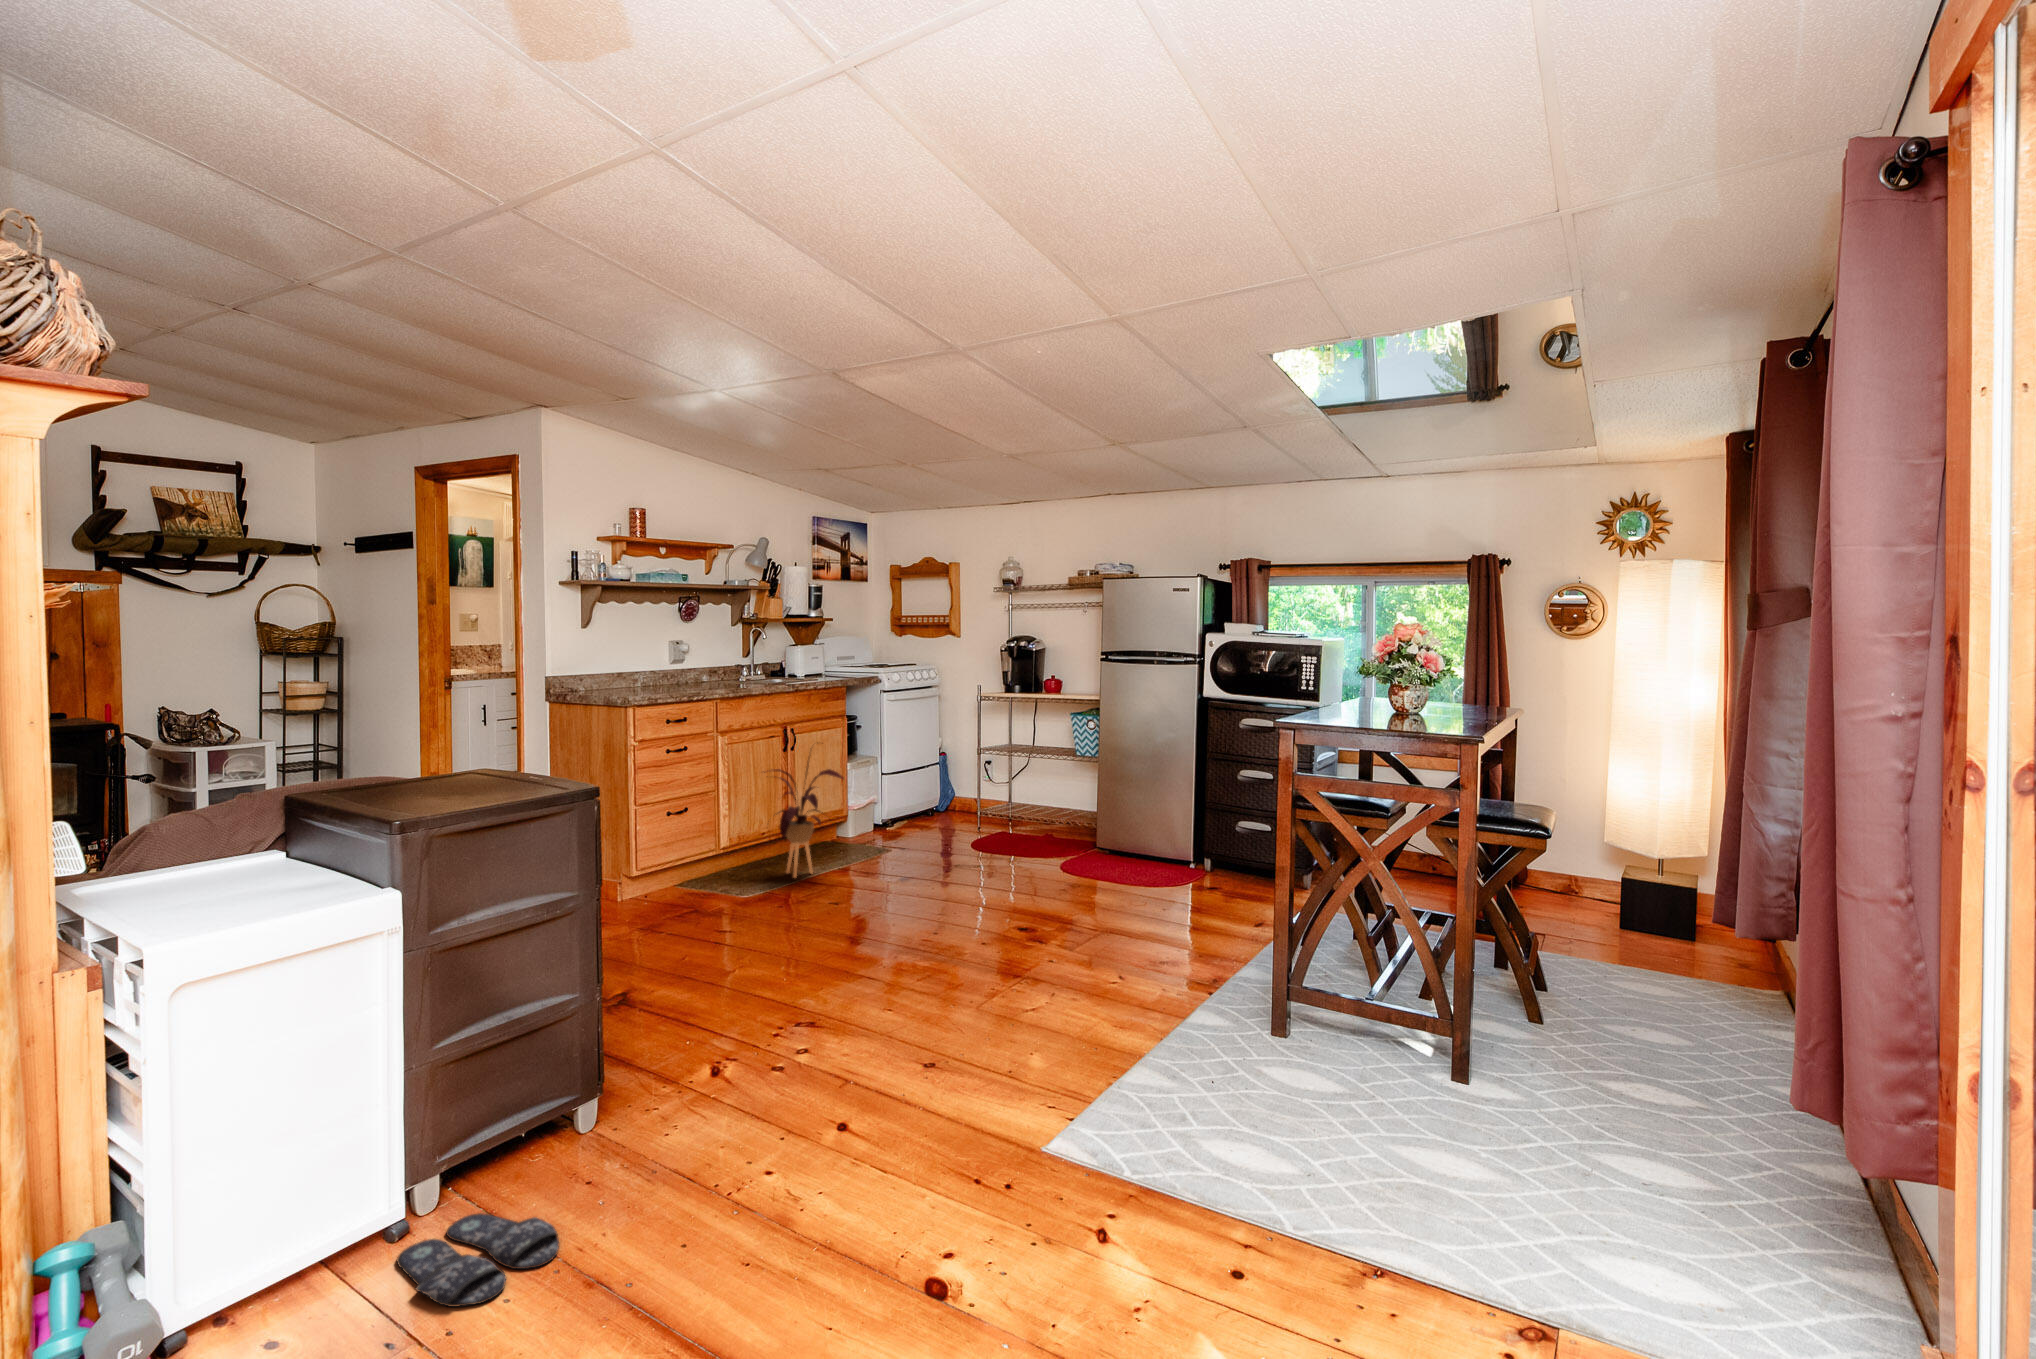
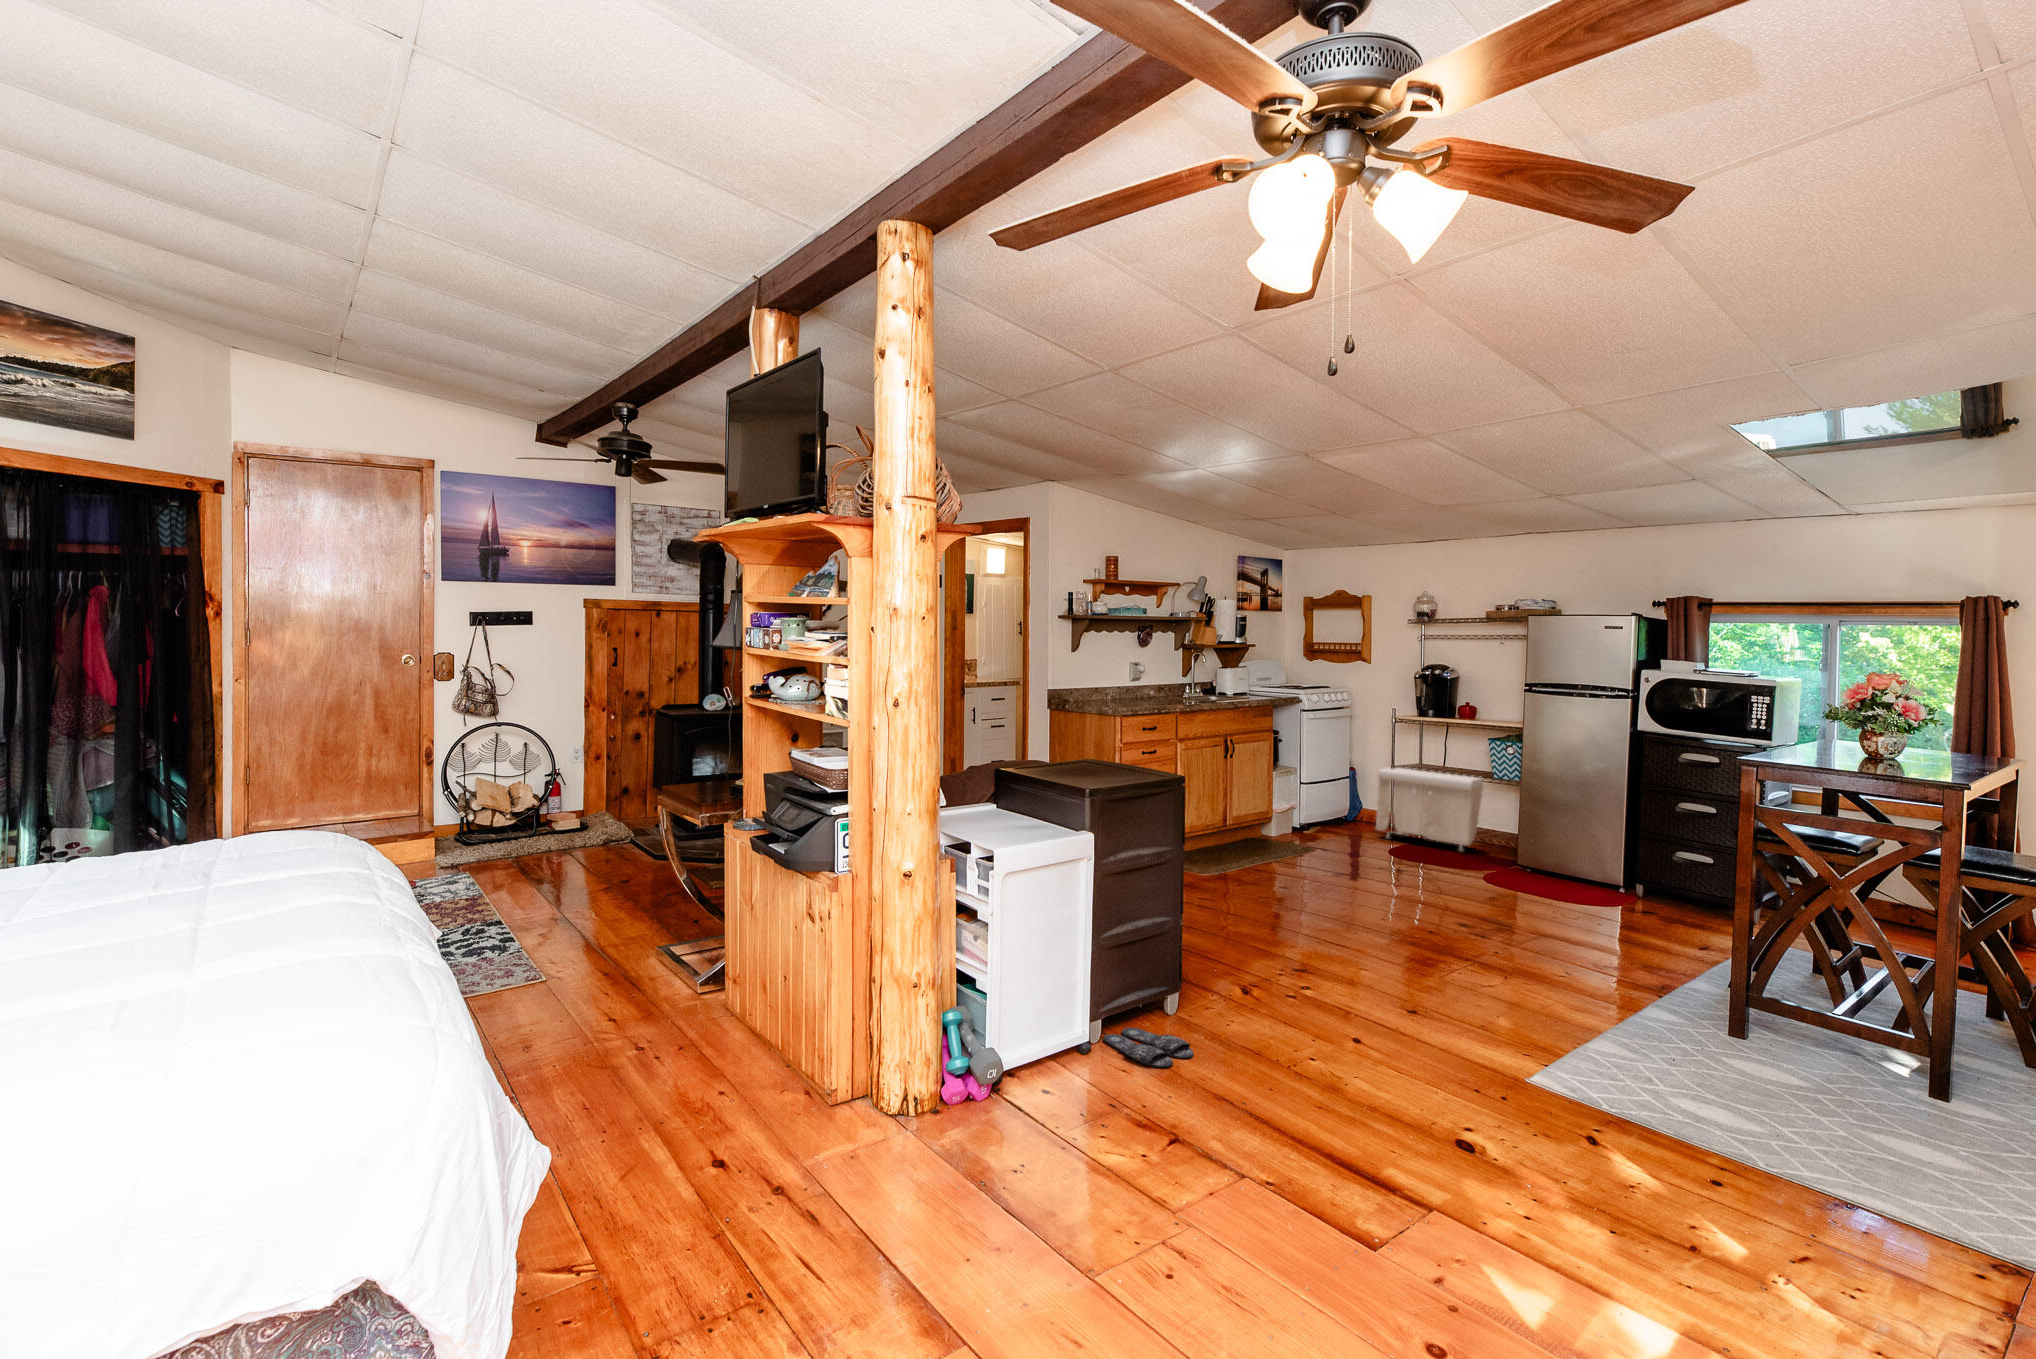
storage bench: none [967,748,1077,833] -> present [1376,768,1483,851]
house plant: present [774,763,843,878] -> none [1210,752,1283,864]

